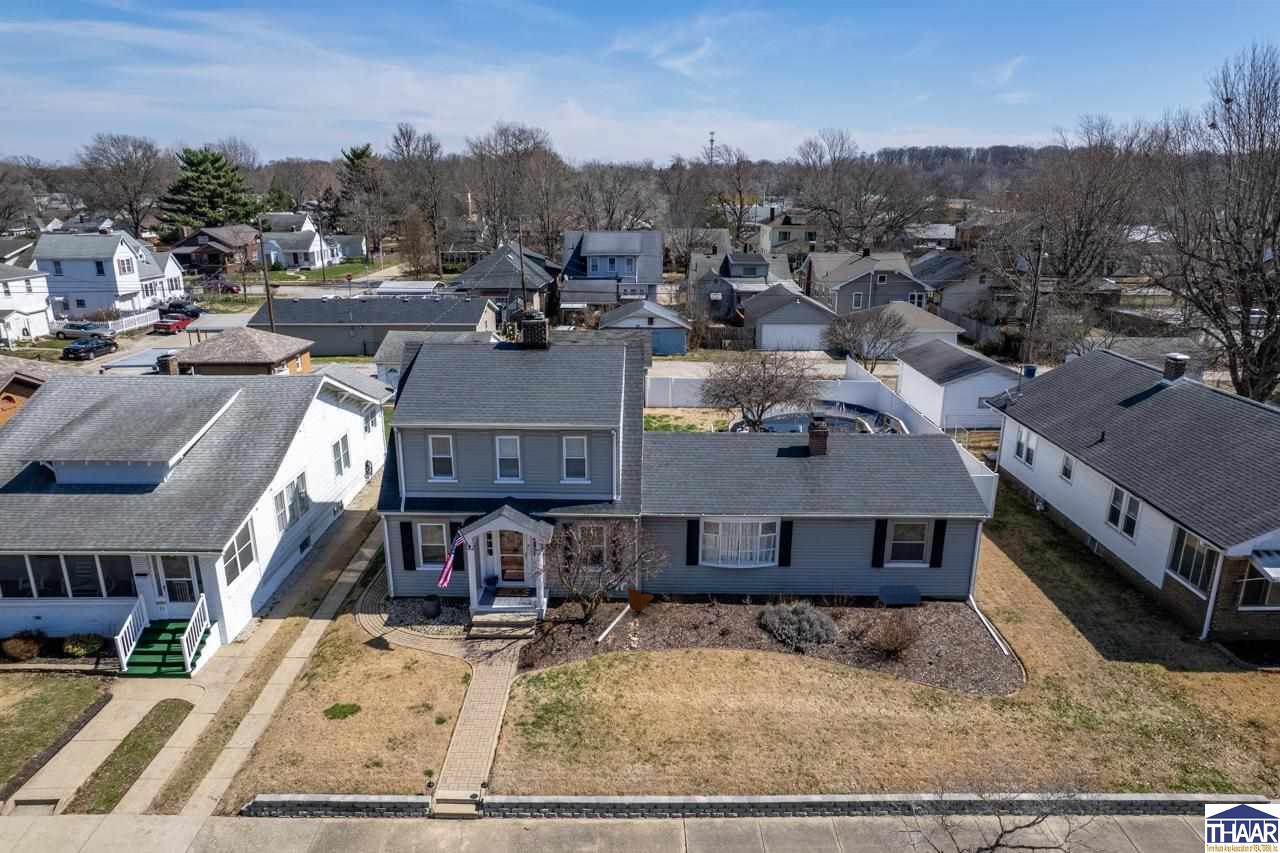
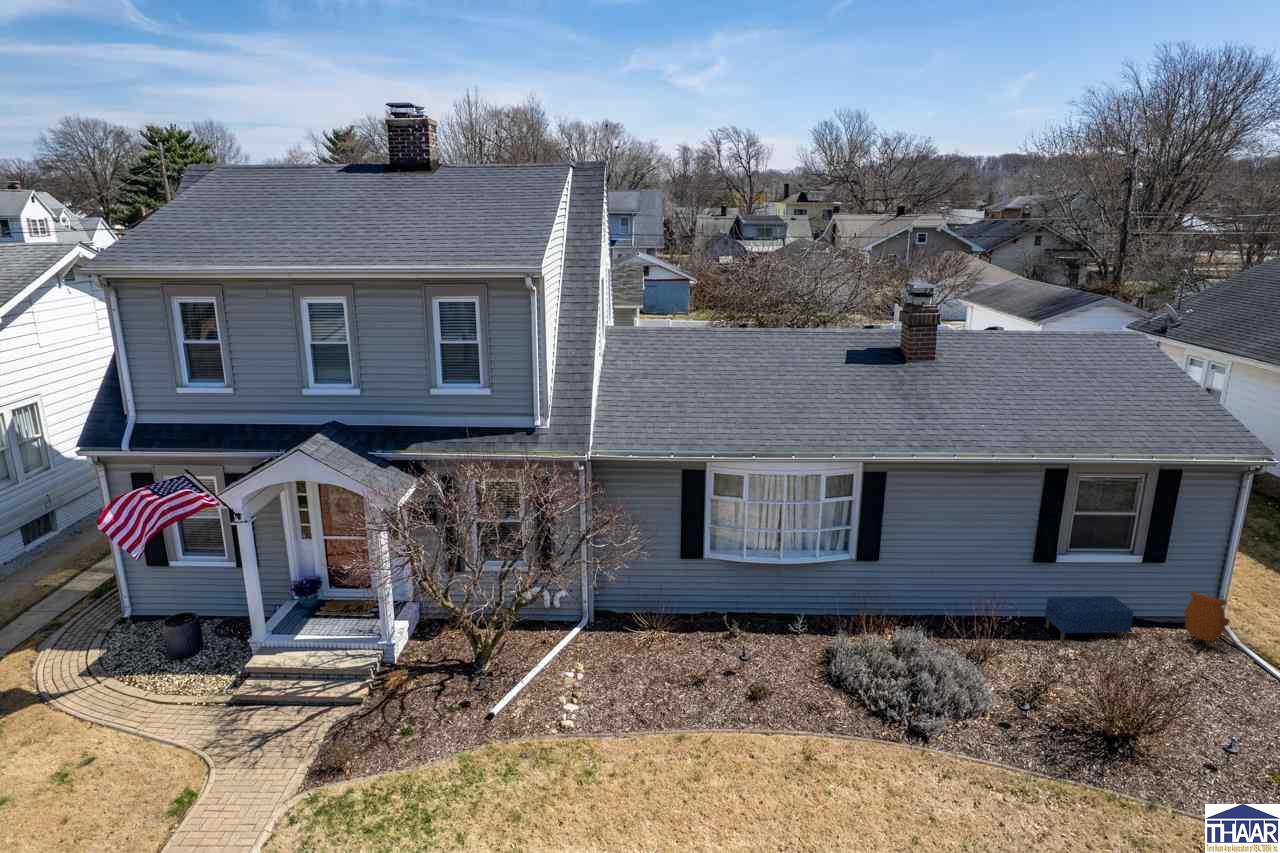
lounge chair: present [628,587,654,618] -> present [1178,591,1230,654]

